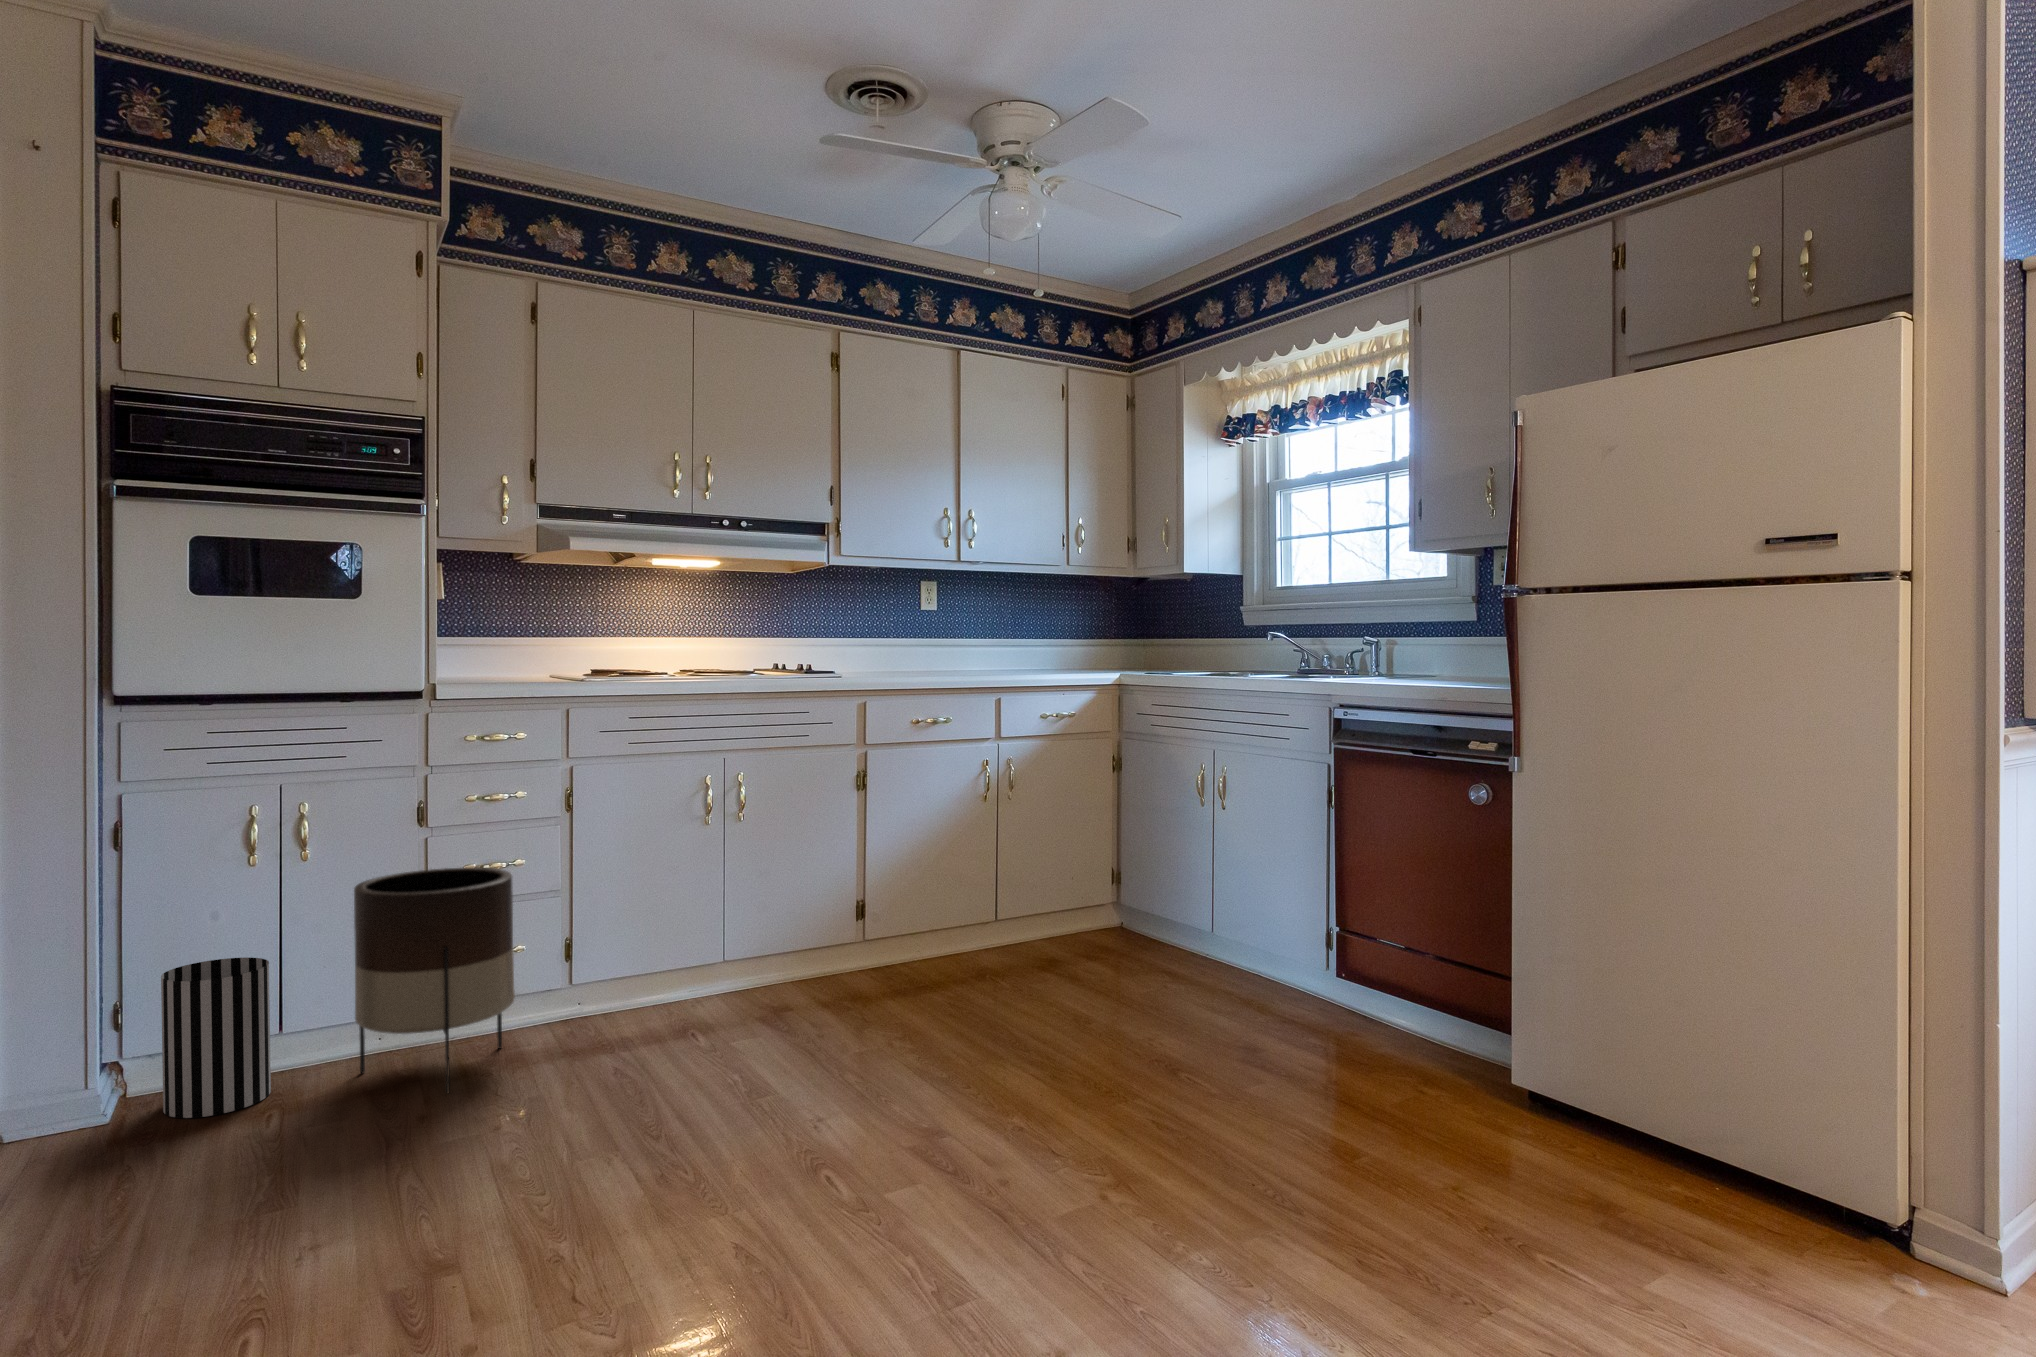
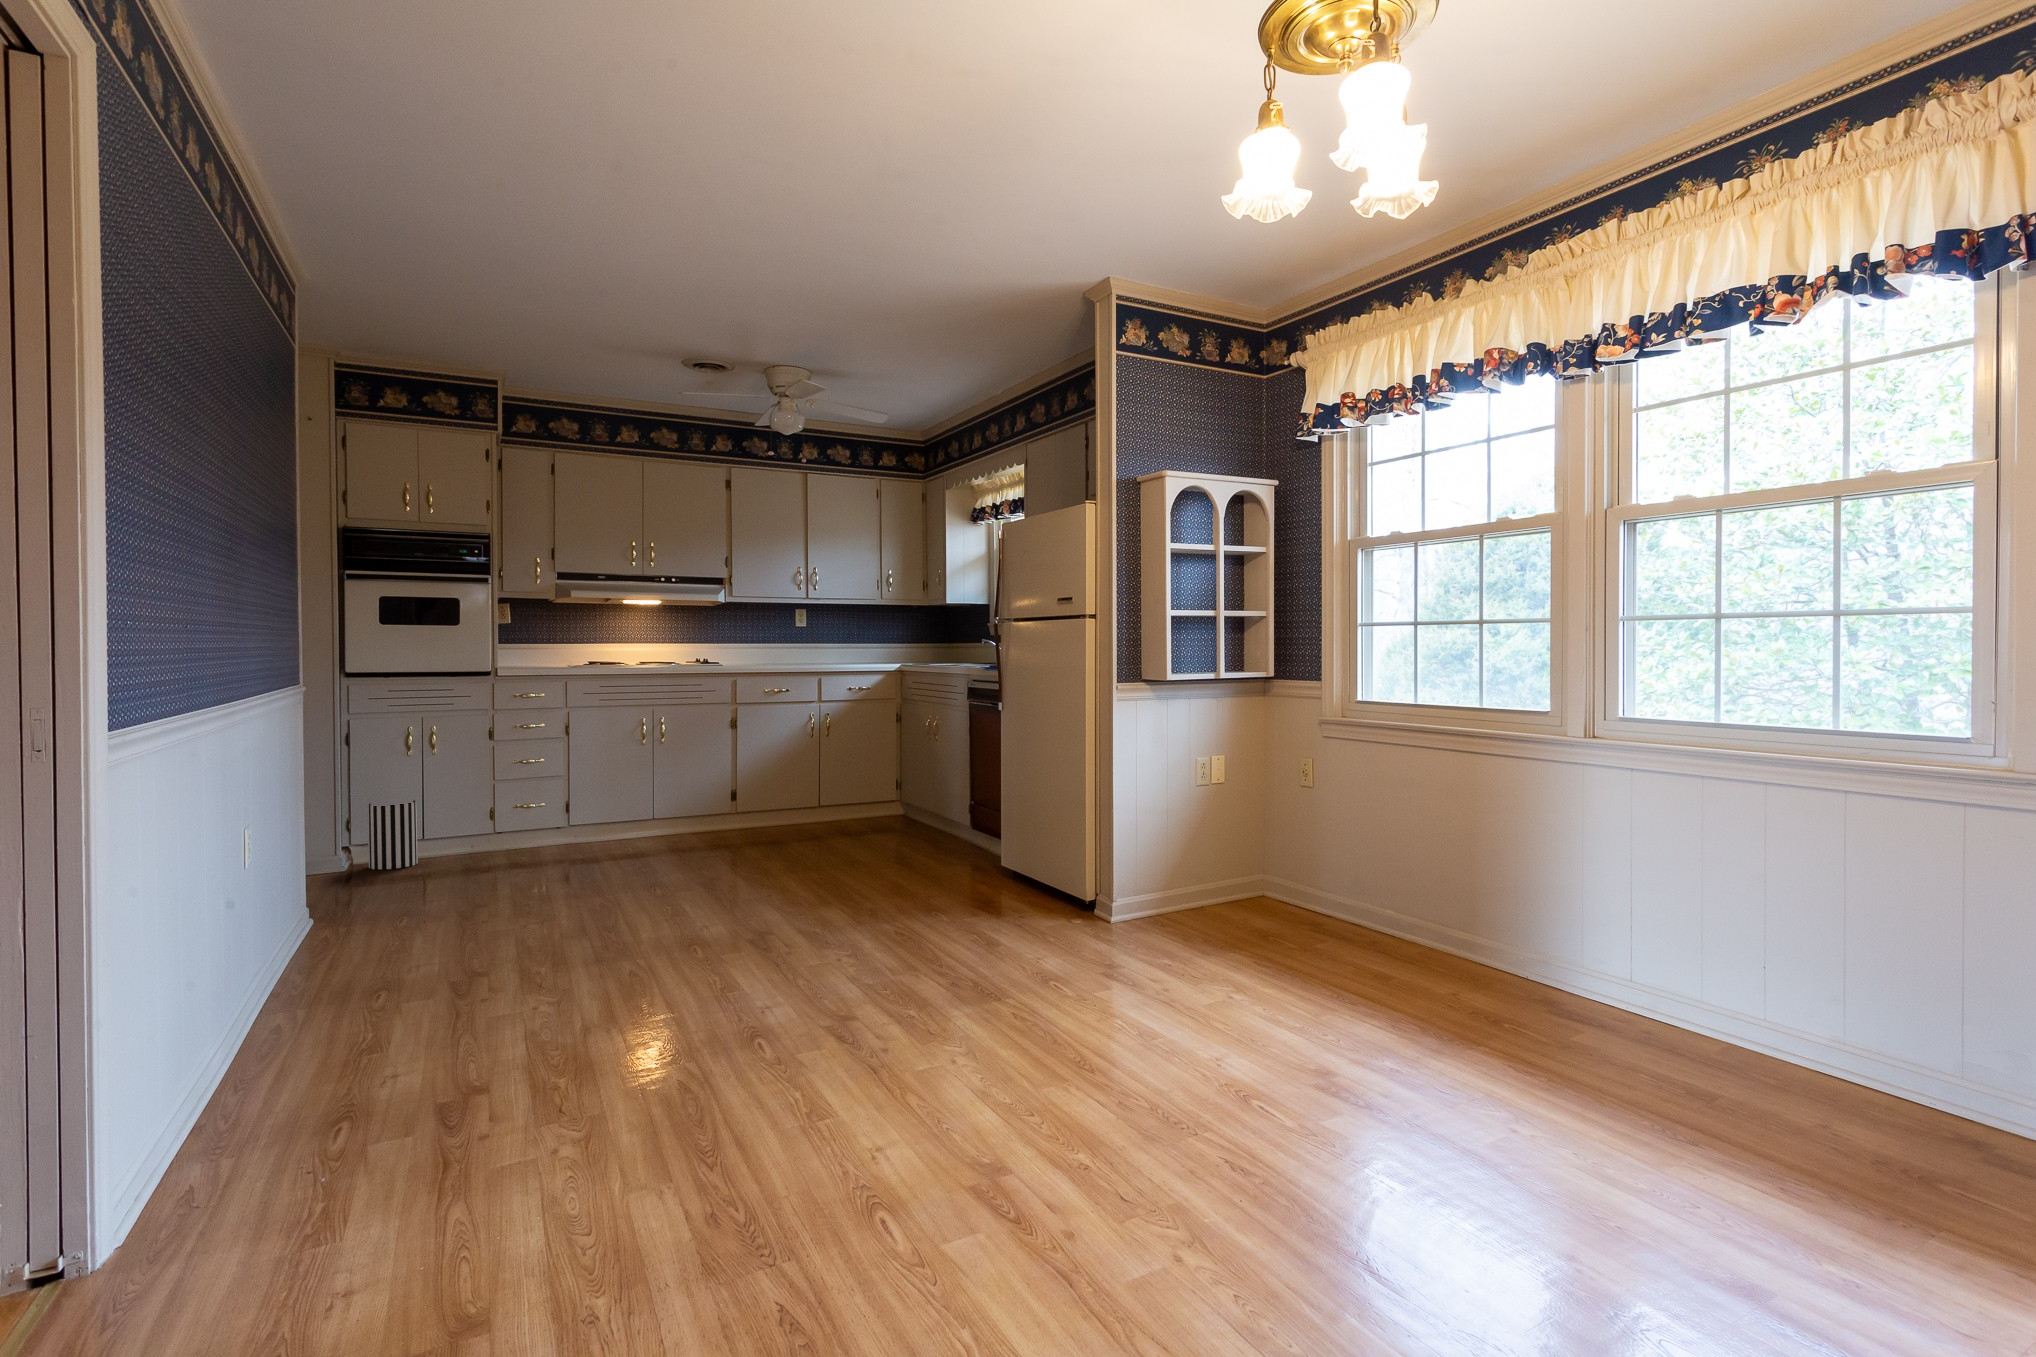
planter: present [354,868,515,1094] -> none [456,761,535,864]

